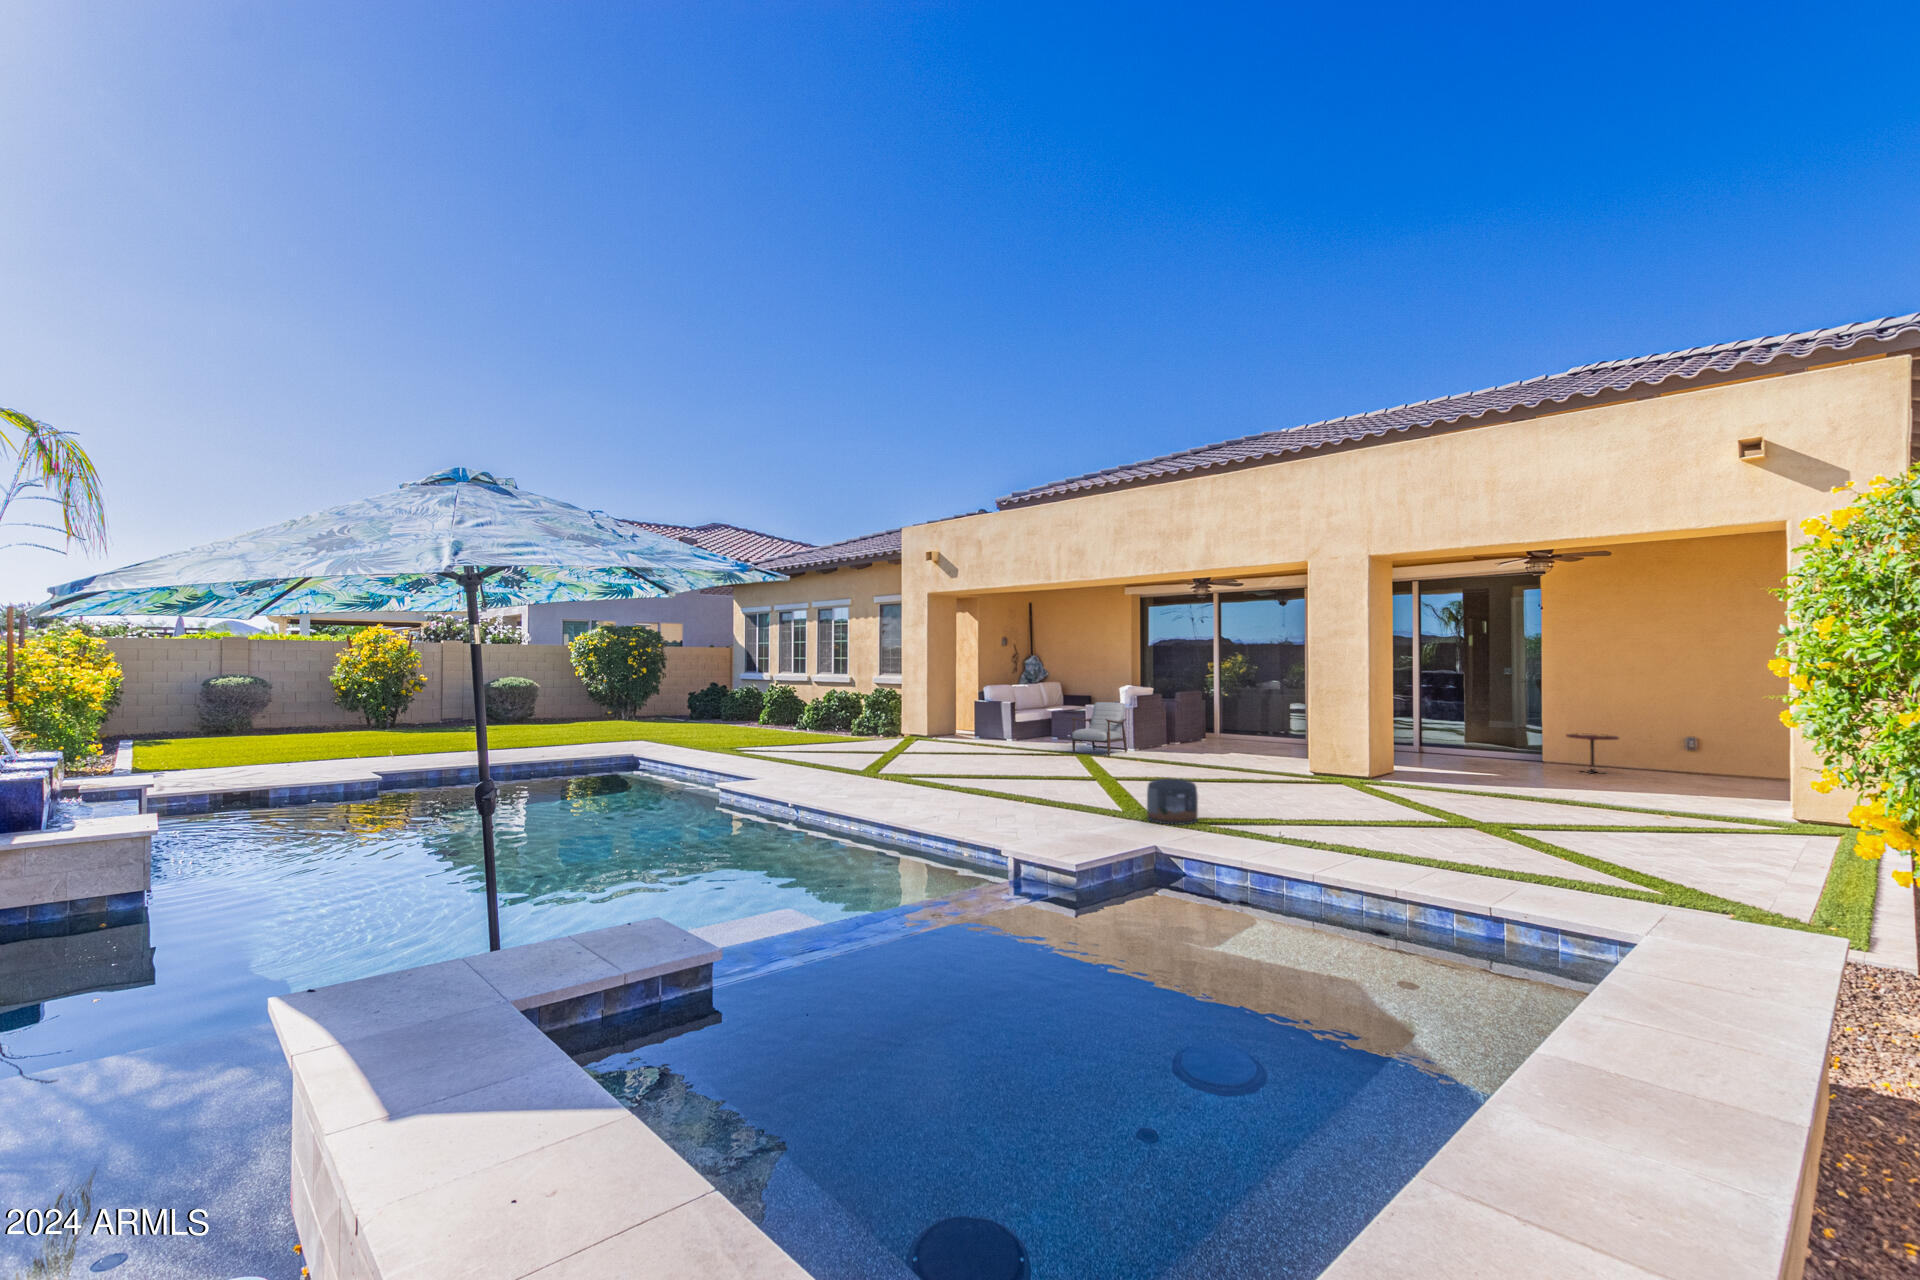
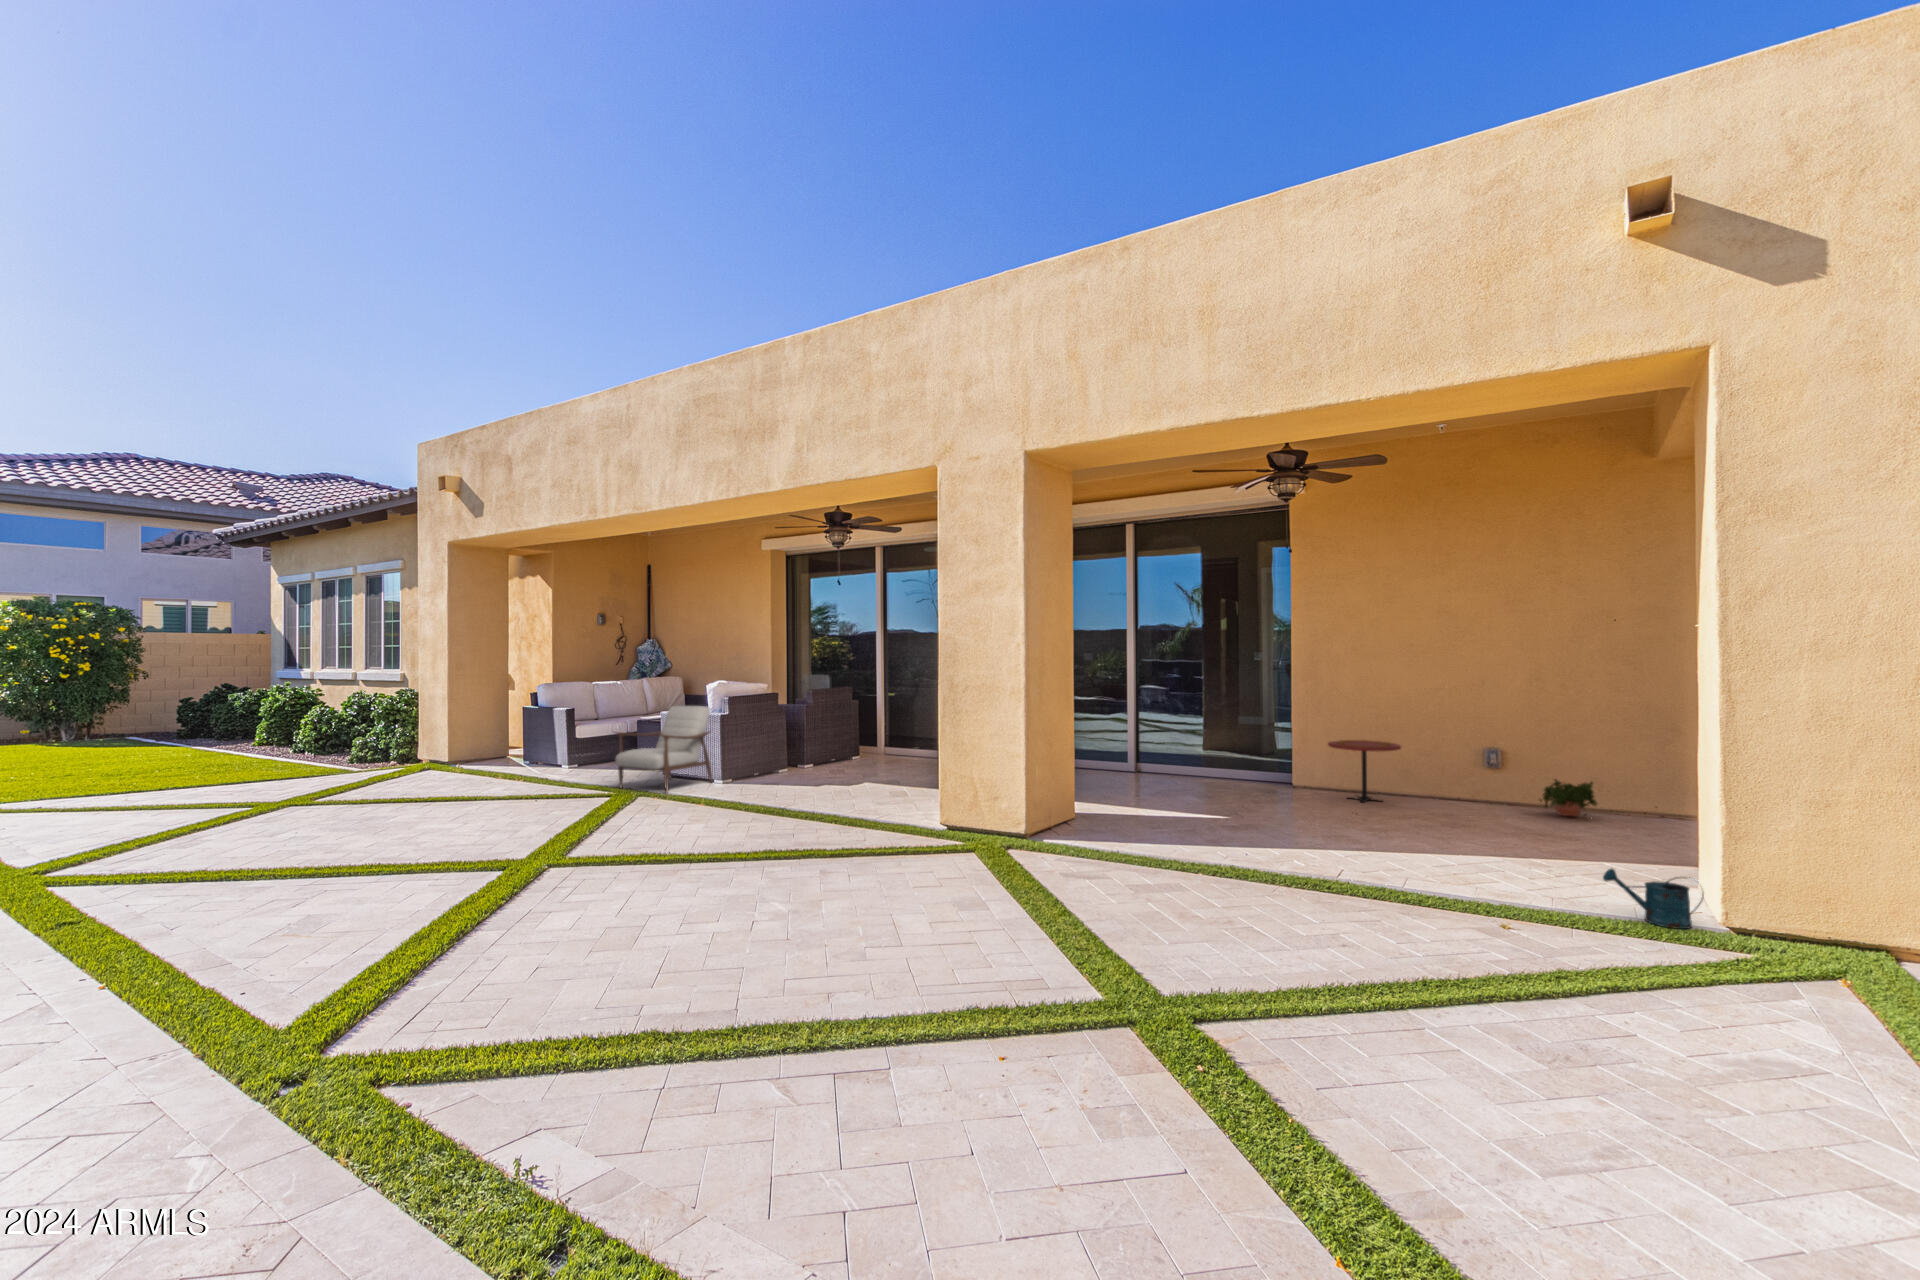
potted plant: none [1715,759,1757,785] -> present [1540,779,1597,816]
pouf: present [1147,778,1198,824] -> none [244,937,423,1105]
watering can: none [1714,790,1765,818] -> present [1603,869,1703,929]

